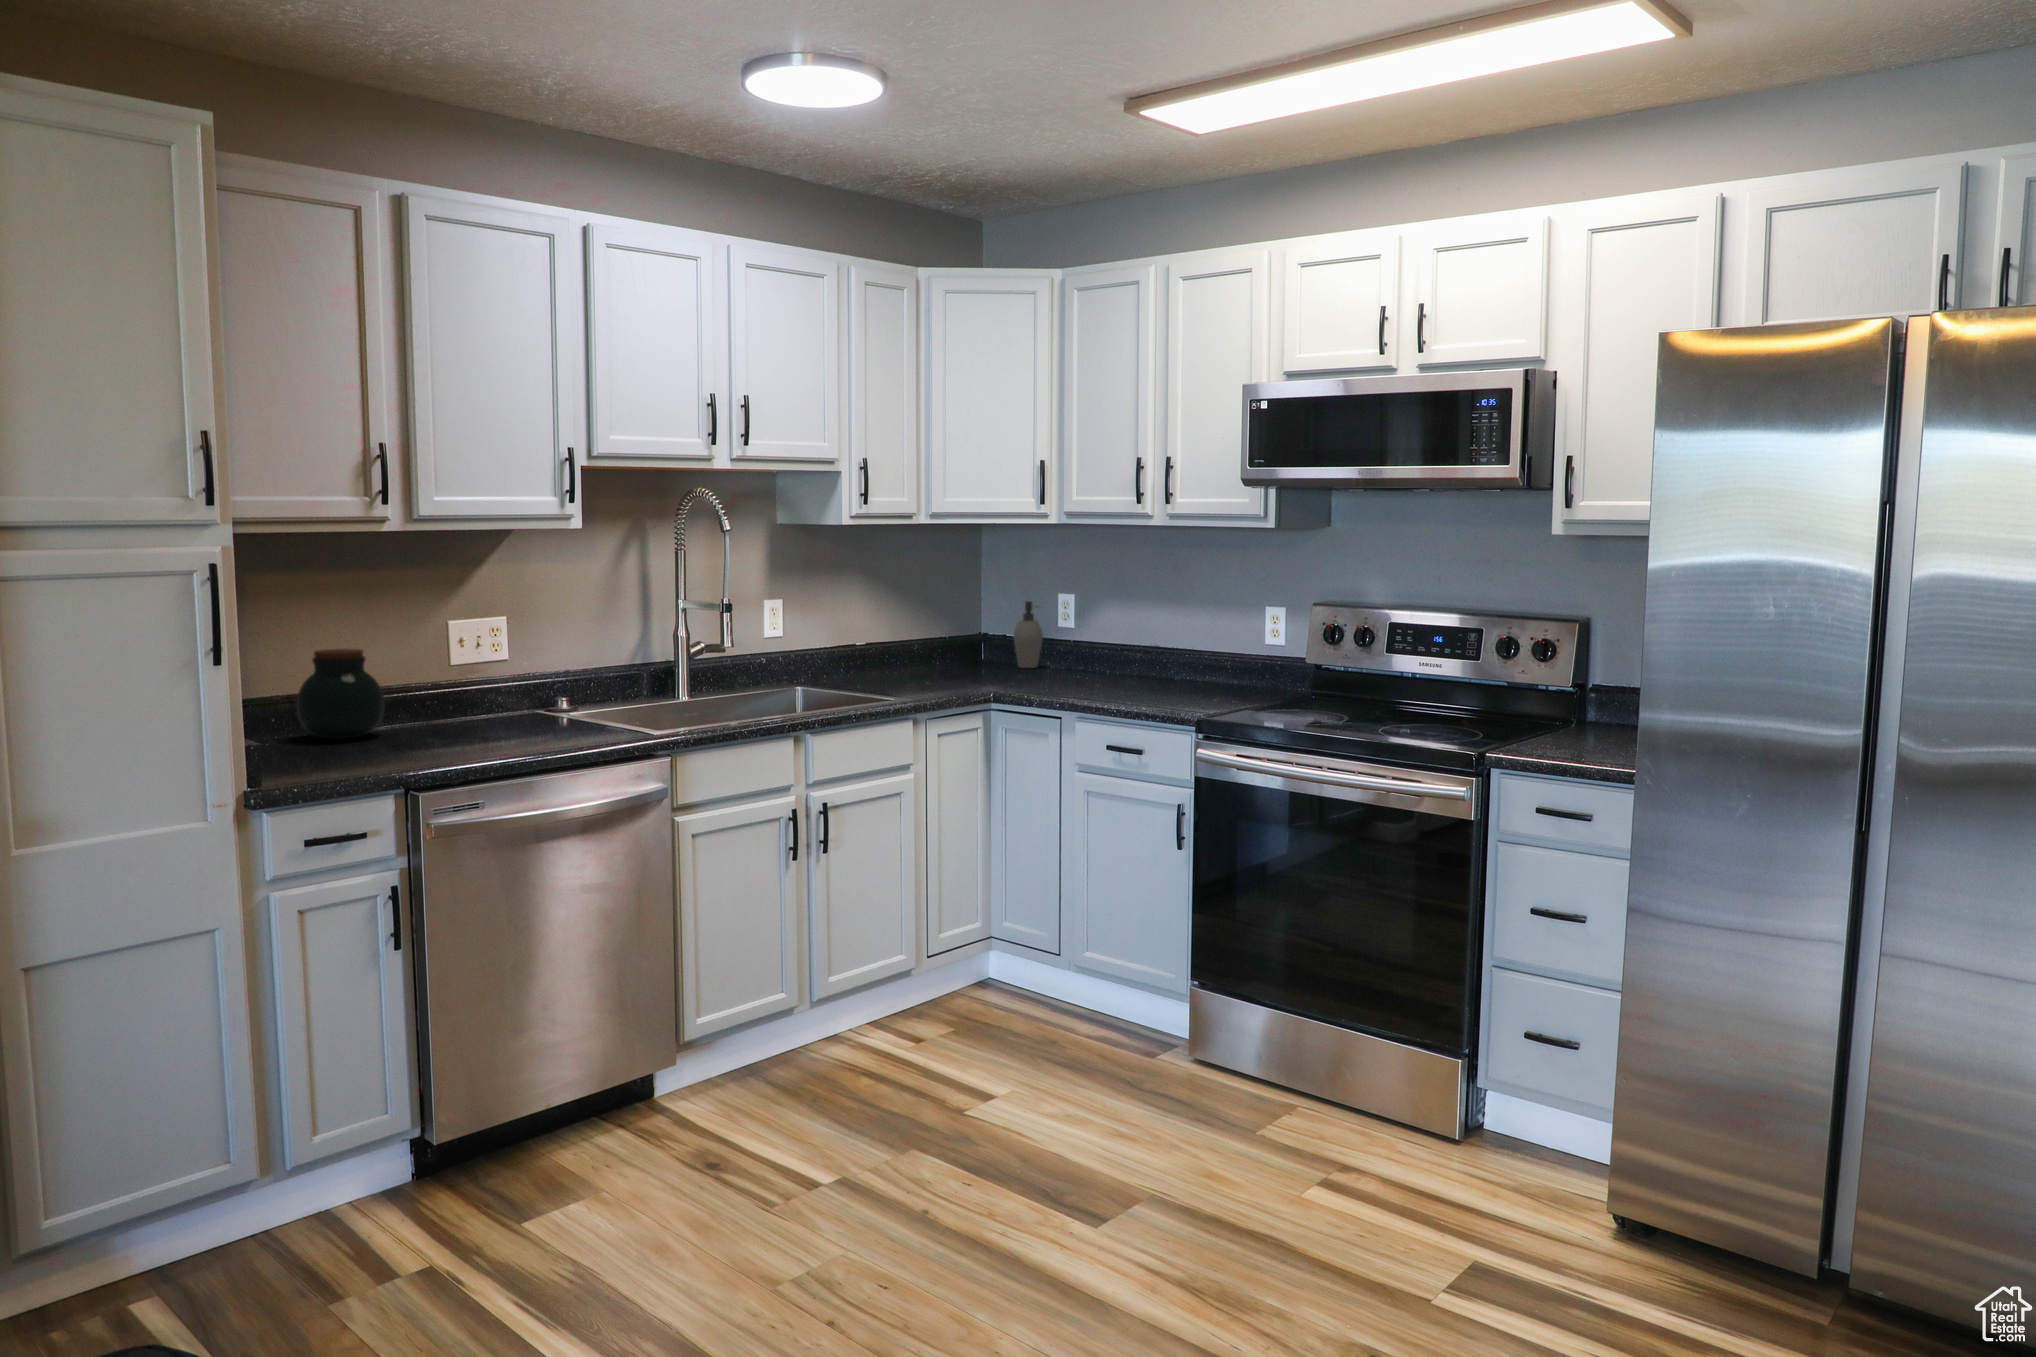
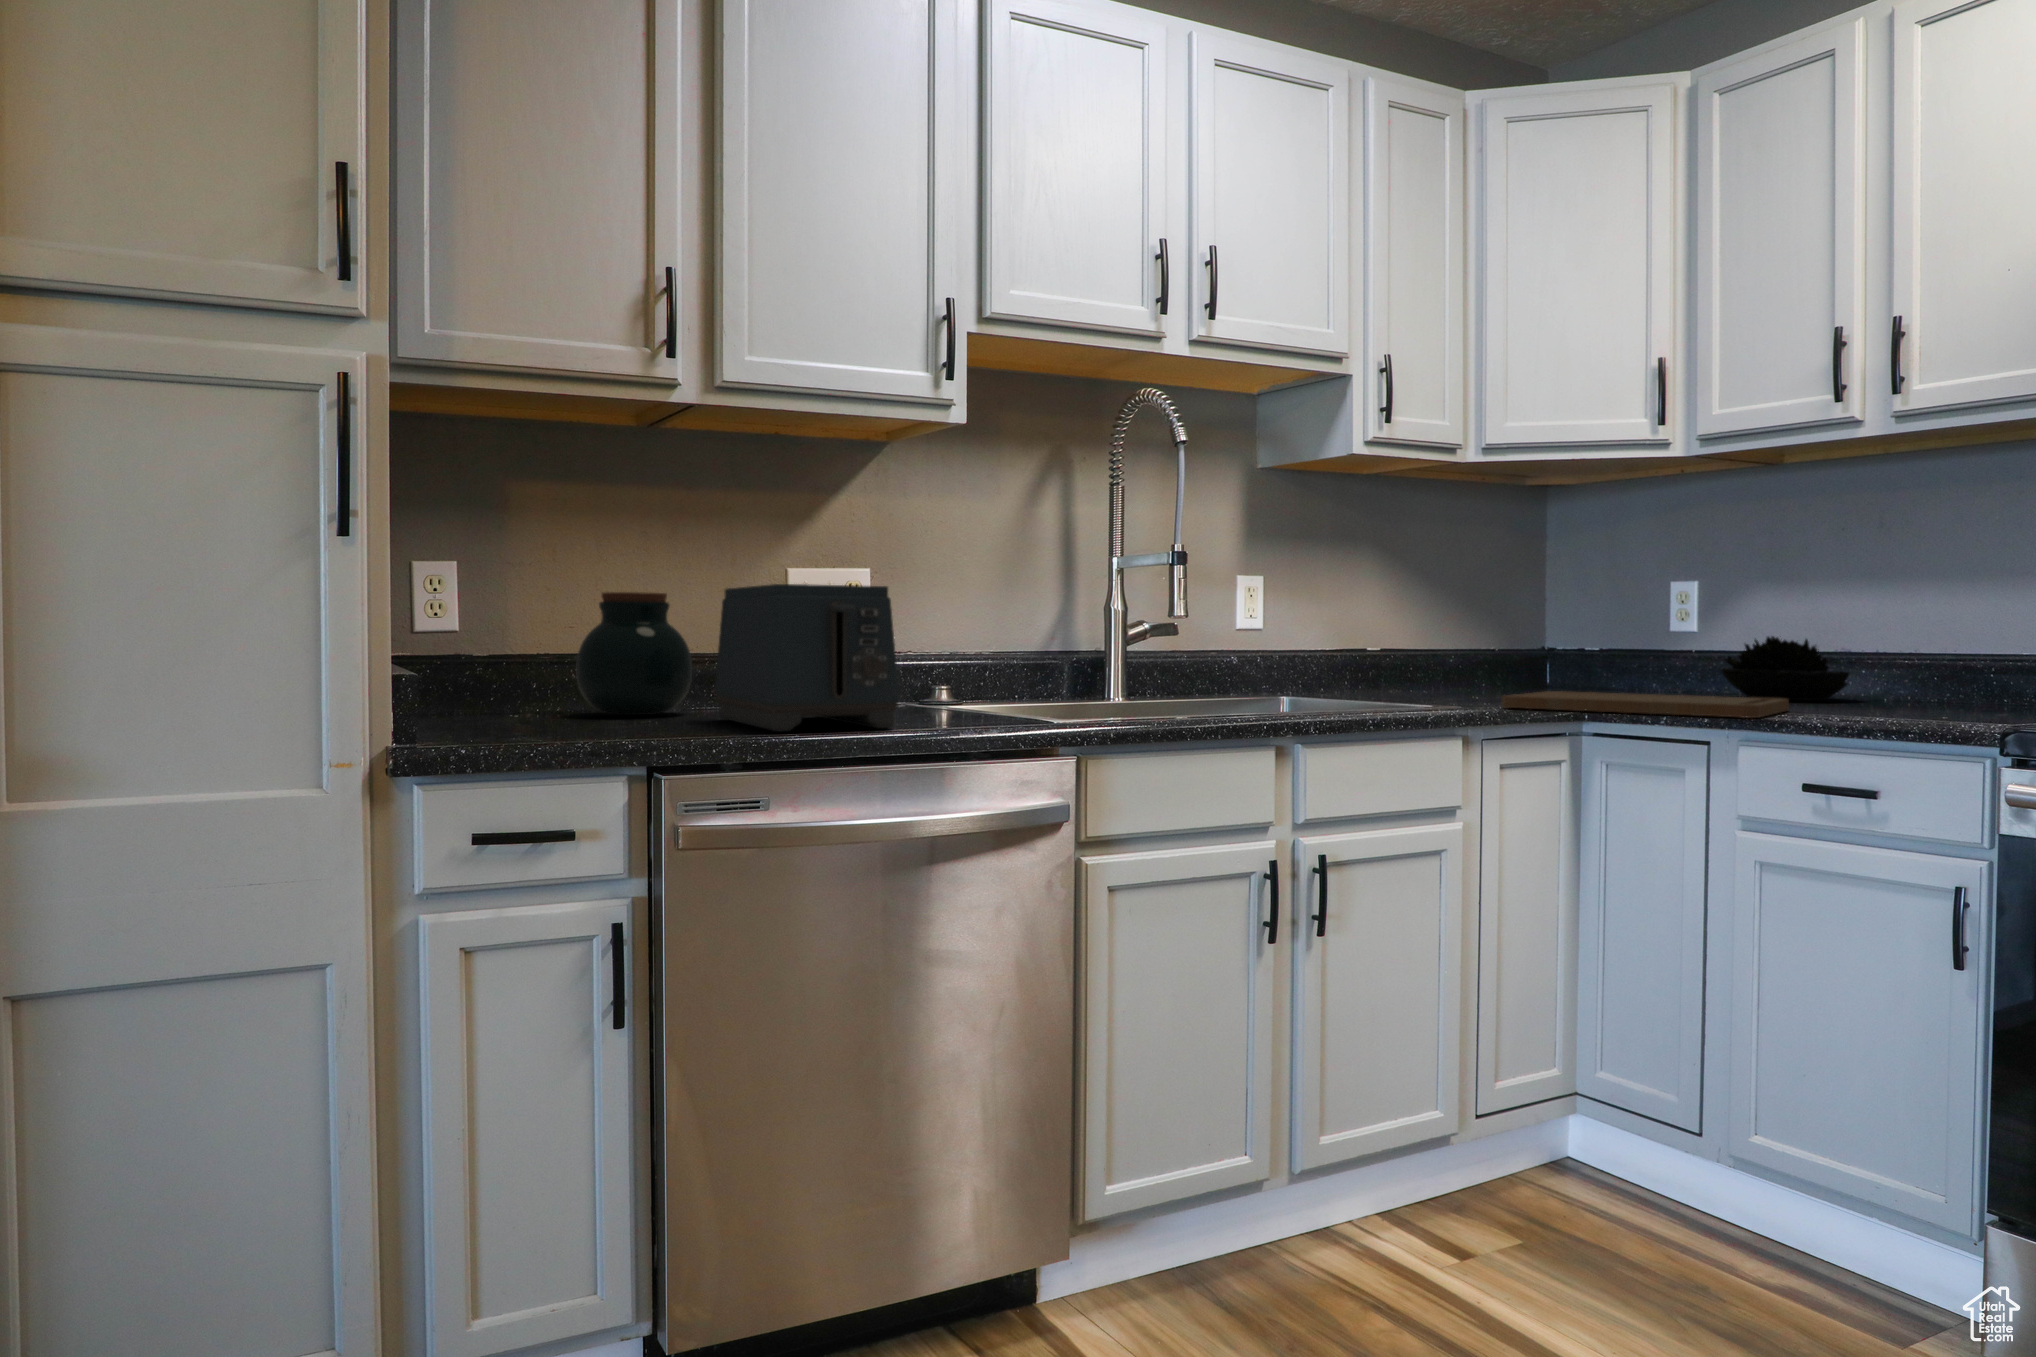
soap dispenser: present [1014,601,1043,668] -> none [1593,596,1640,692]
succulent plant: none [1086,635,1164,678] -> present [1720,636,1850,700]
toaster: none [413,647,557,756] -> present [715,584,900,732]
cutting board: none [941,680,1109,706] -> present [1502,691,1789,718]

